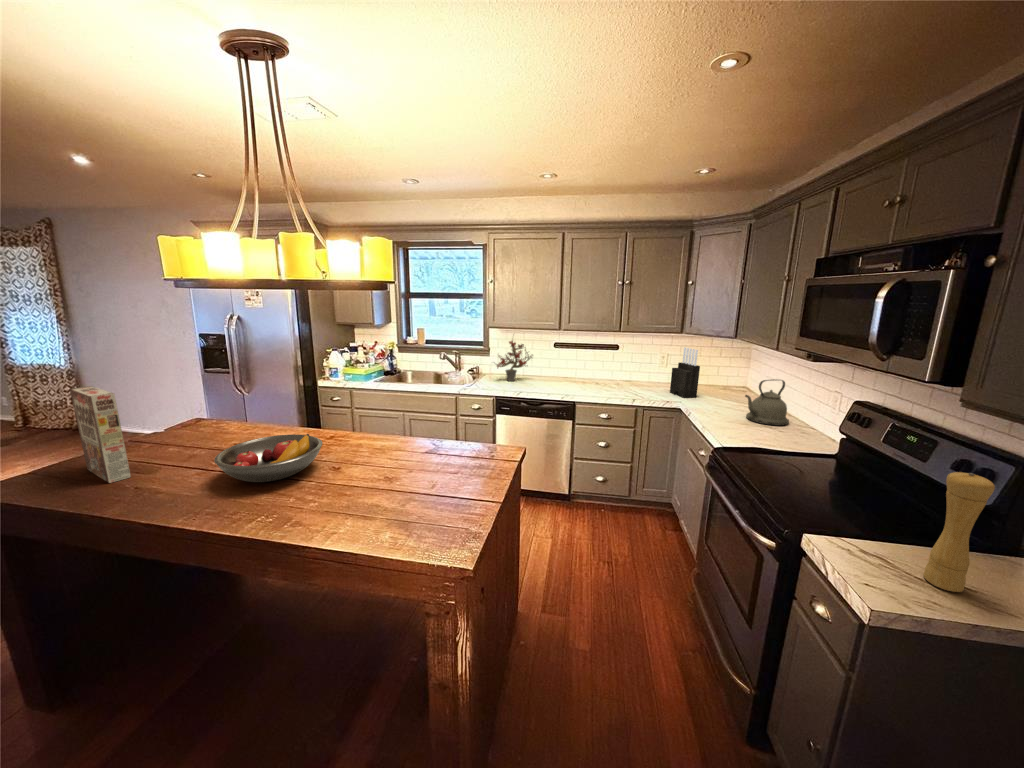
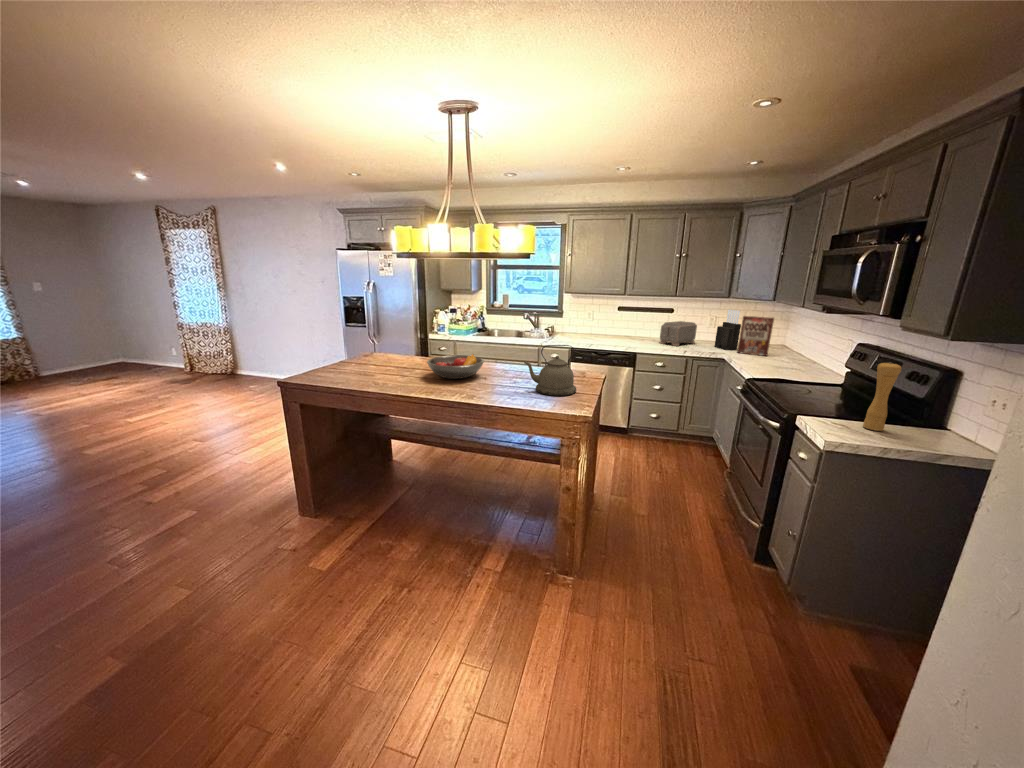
potted plant: present [497,340,533,381] -> none [567,297,601,337]
toaster: none [604,361,648,393] -> present [660,321,697,346]
kettle: present [745,379,789,426] -> present [524,345,576,396]
cereal box: present [70,386,130,483] -> present [737,316,774,356]

